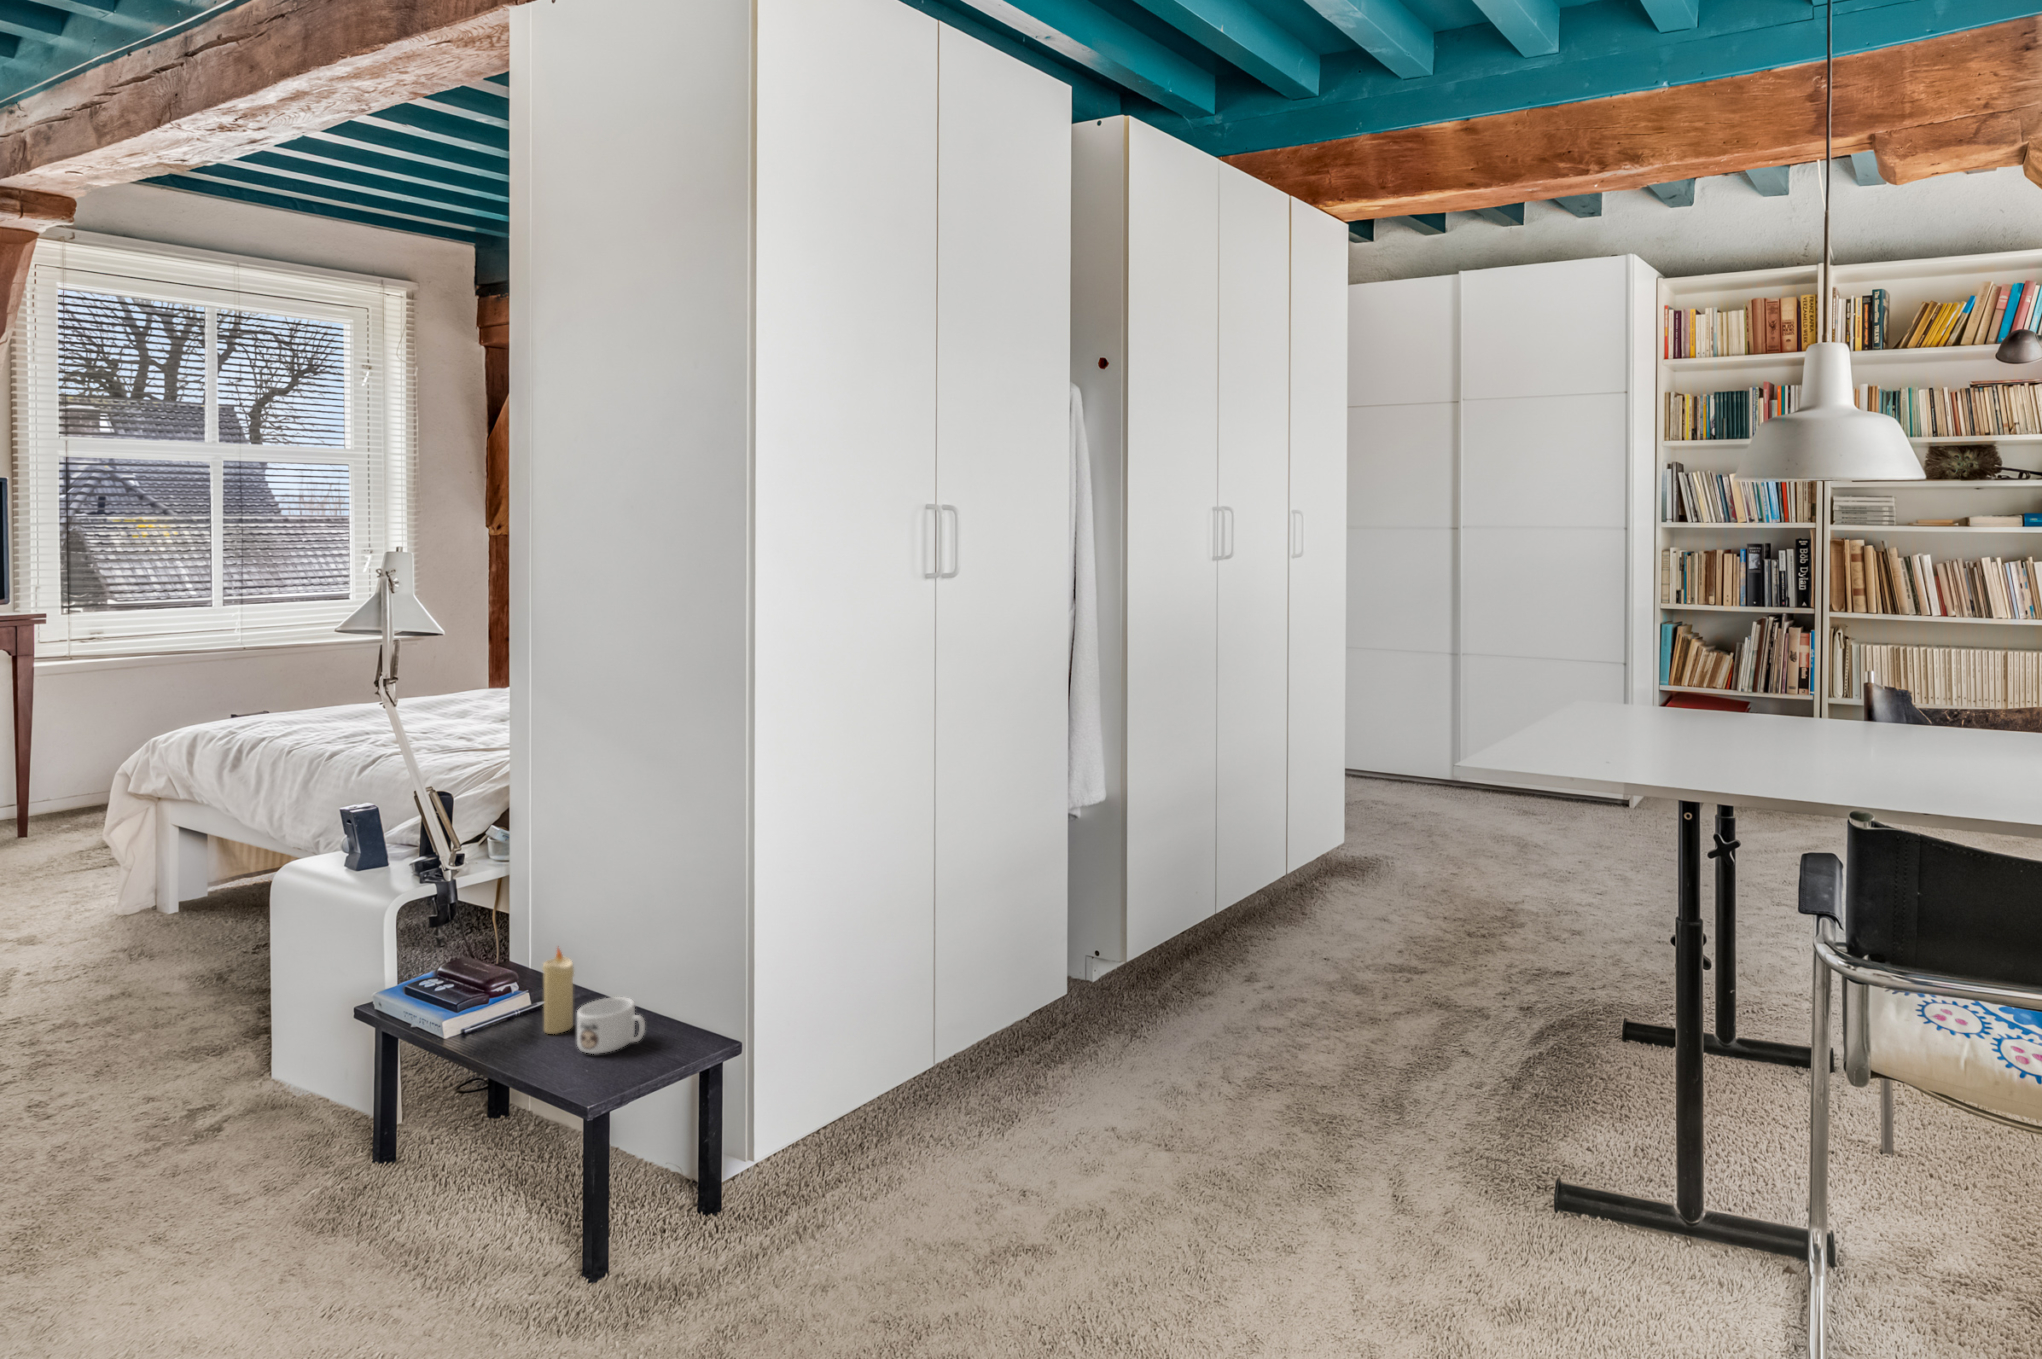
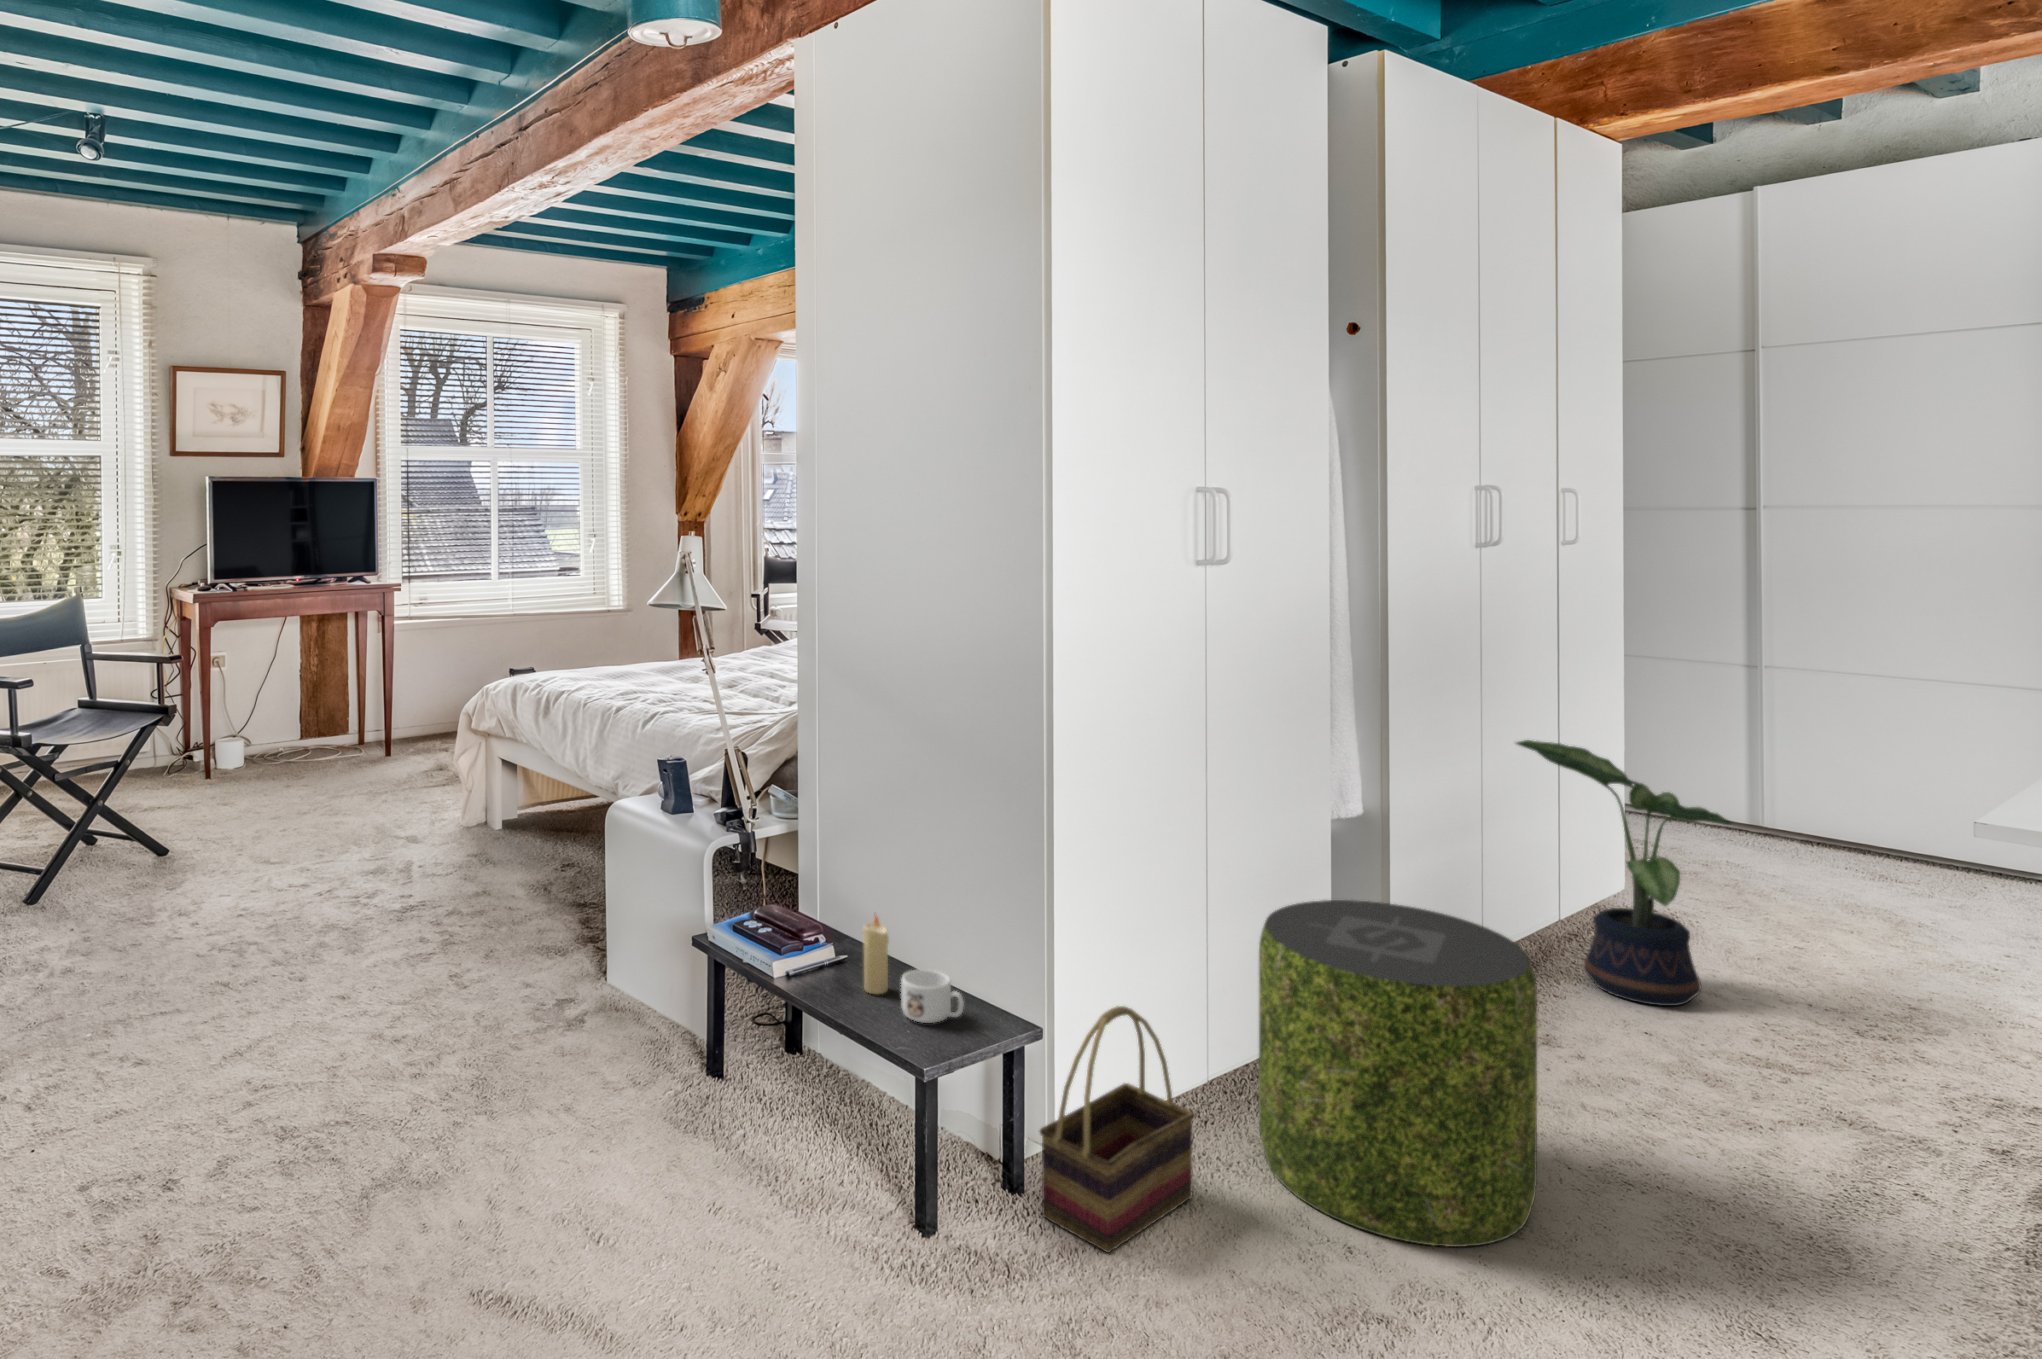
potted plant: none [1251,718,1401,932] -> present [1516,740,1734,1006]
pouf: none [965,872,1189,1170] -> present [1259,900,1537,1247]
basket: none [718,1001,888,1246] -> present [1040,1006,1195,1253]

